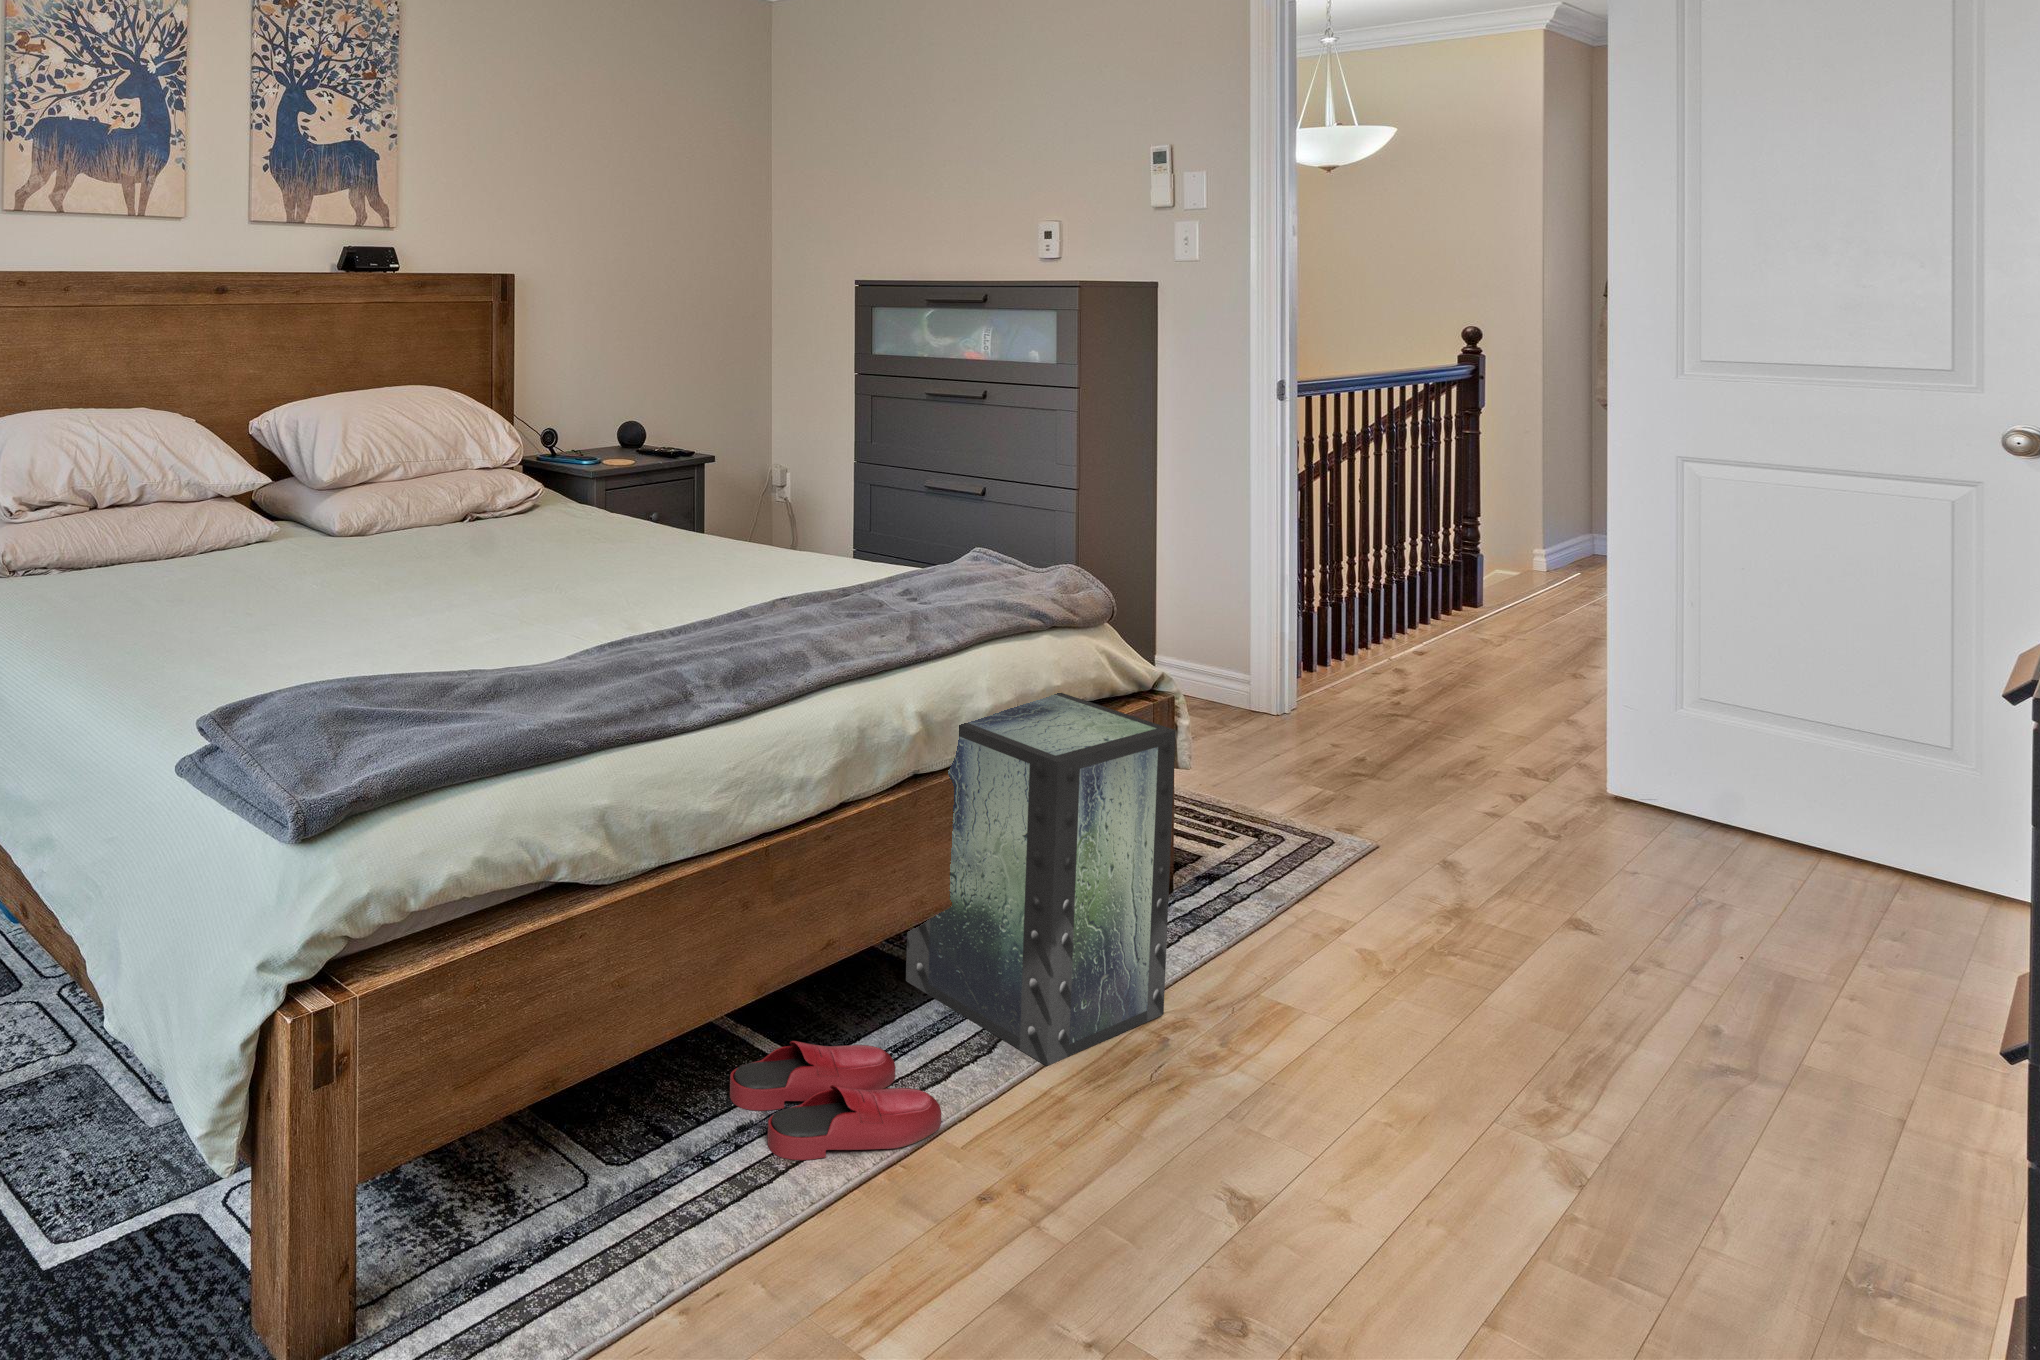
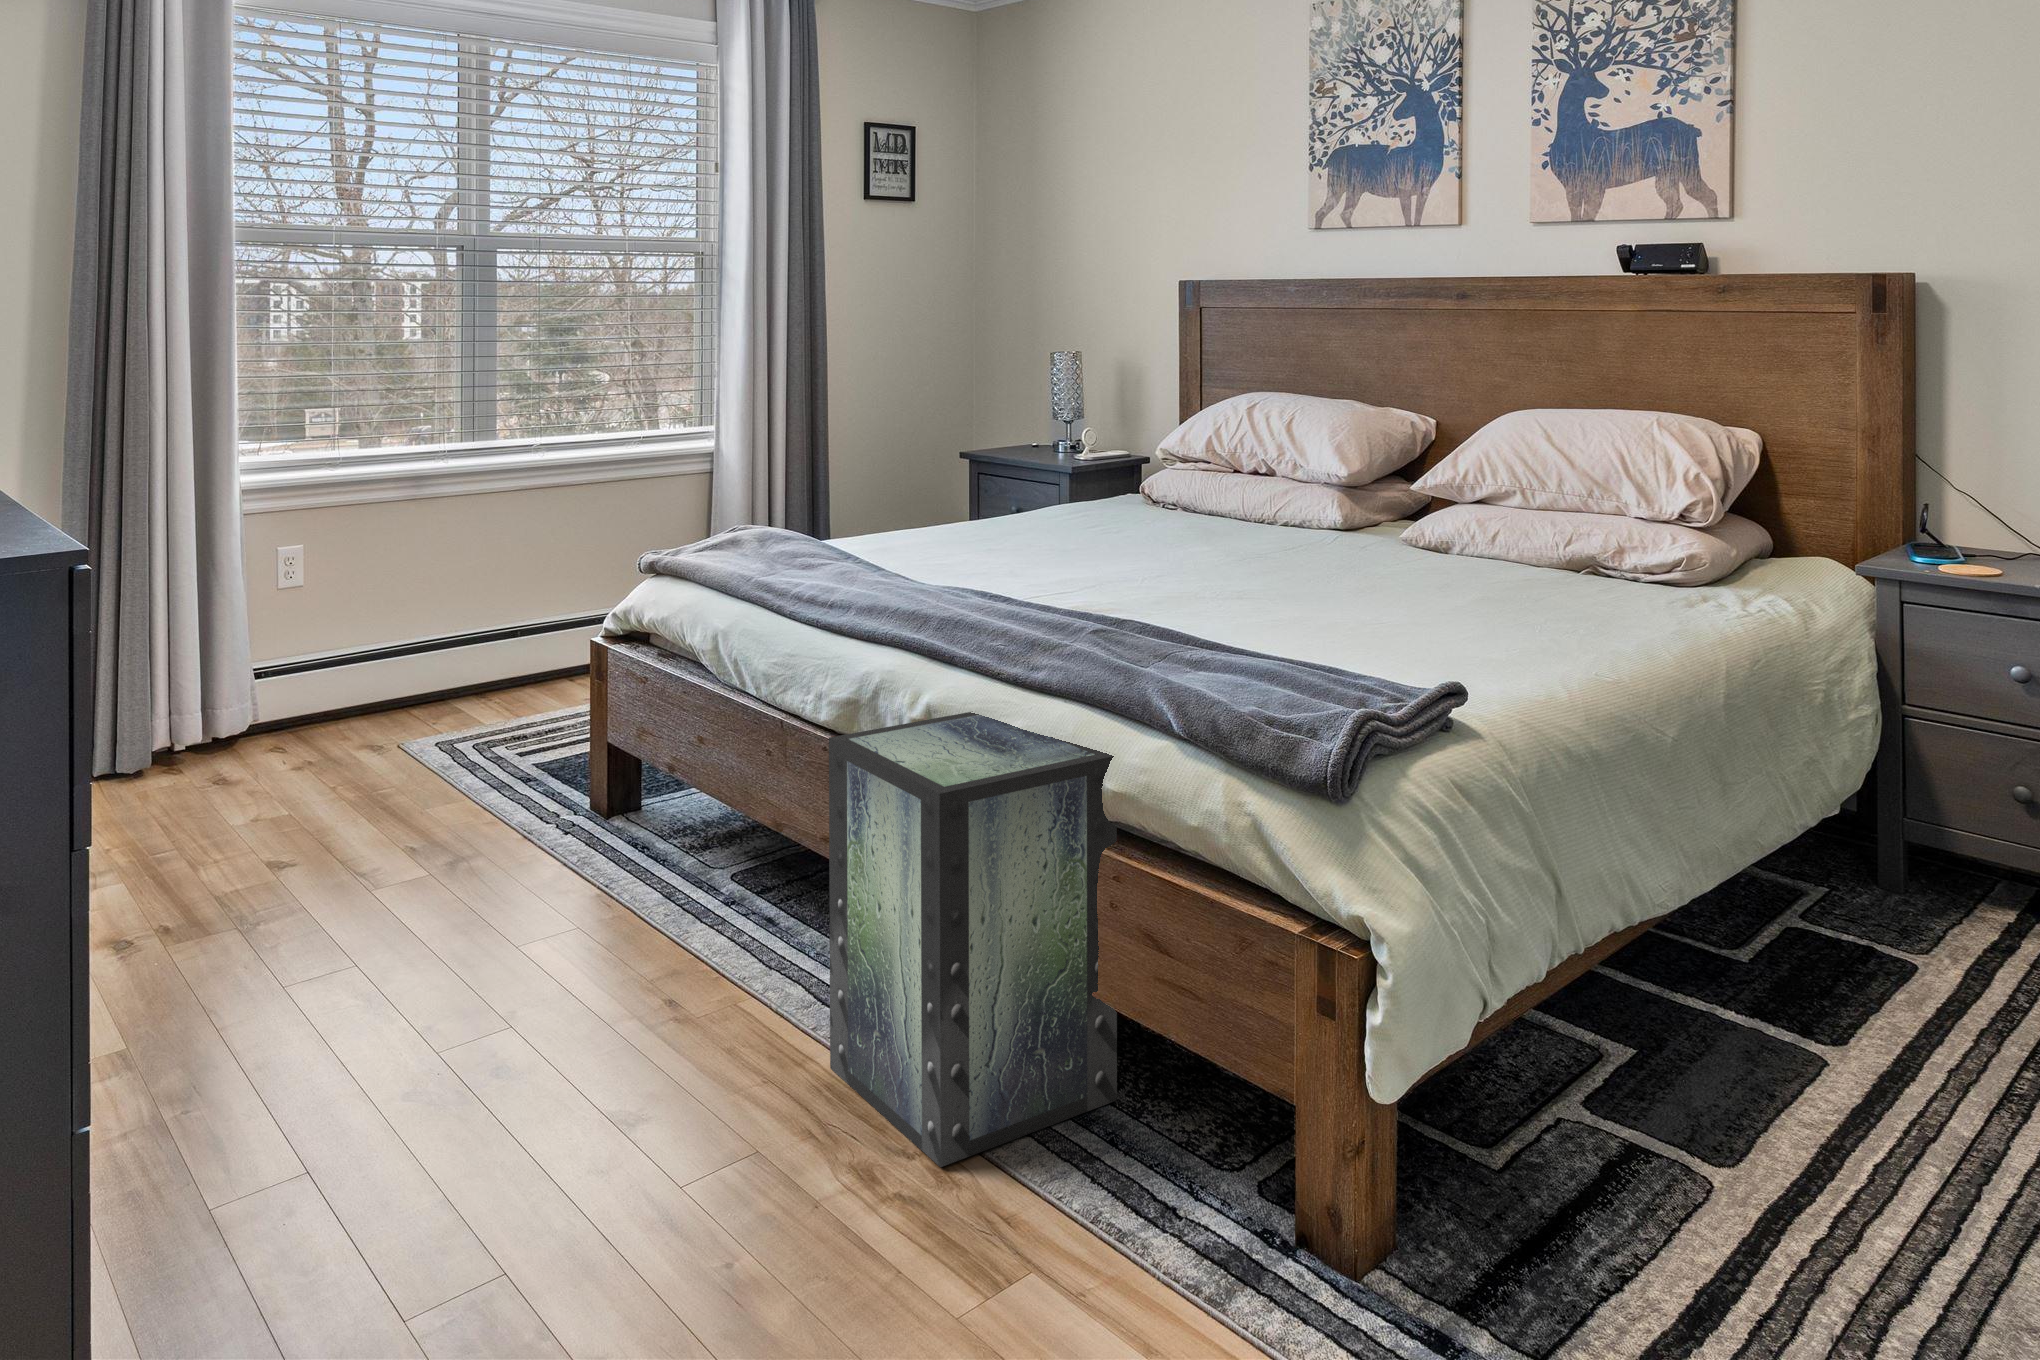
slippers: present [730,1041,941,1160] -> none [701,902,839,996]

